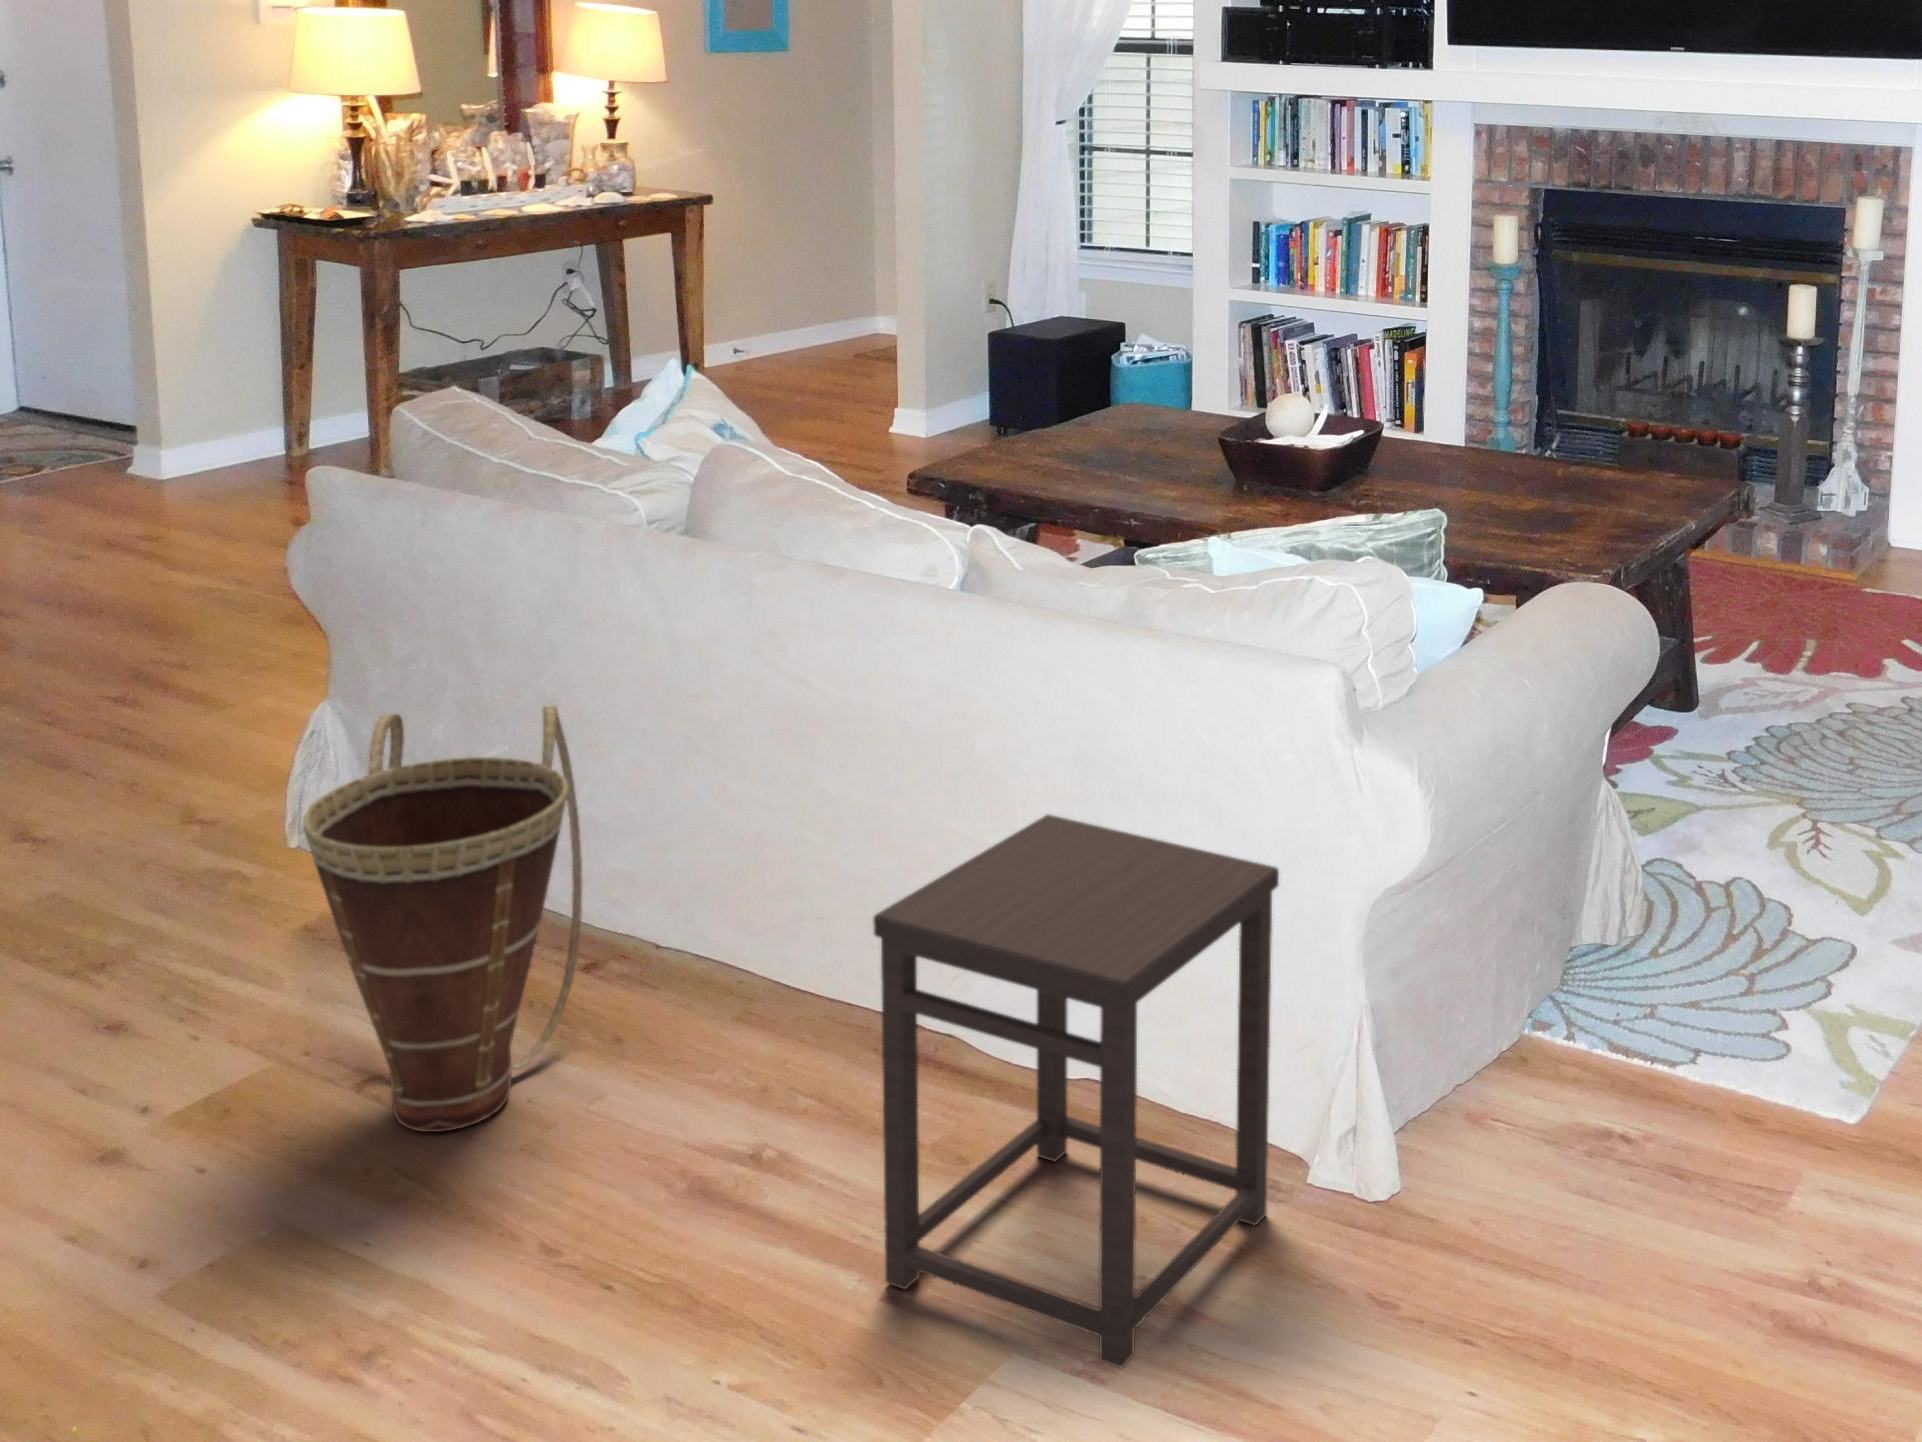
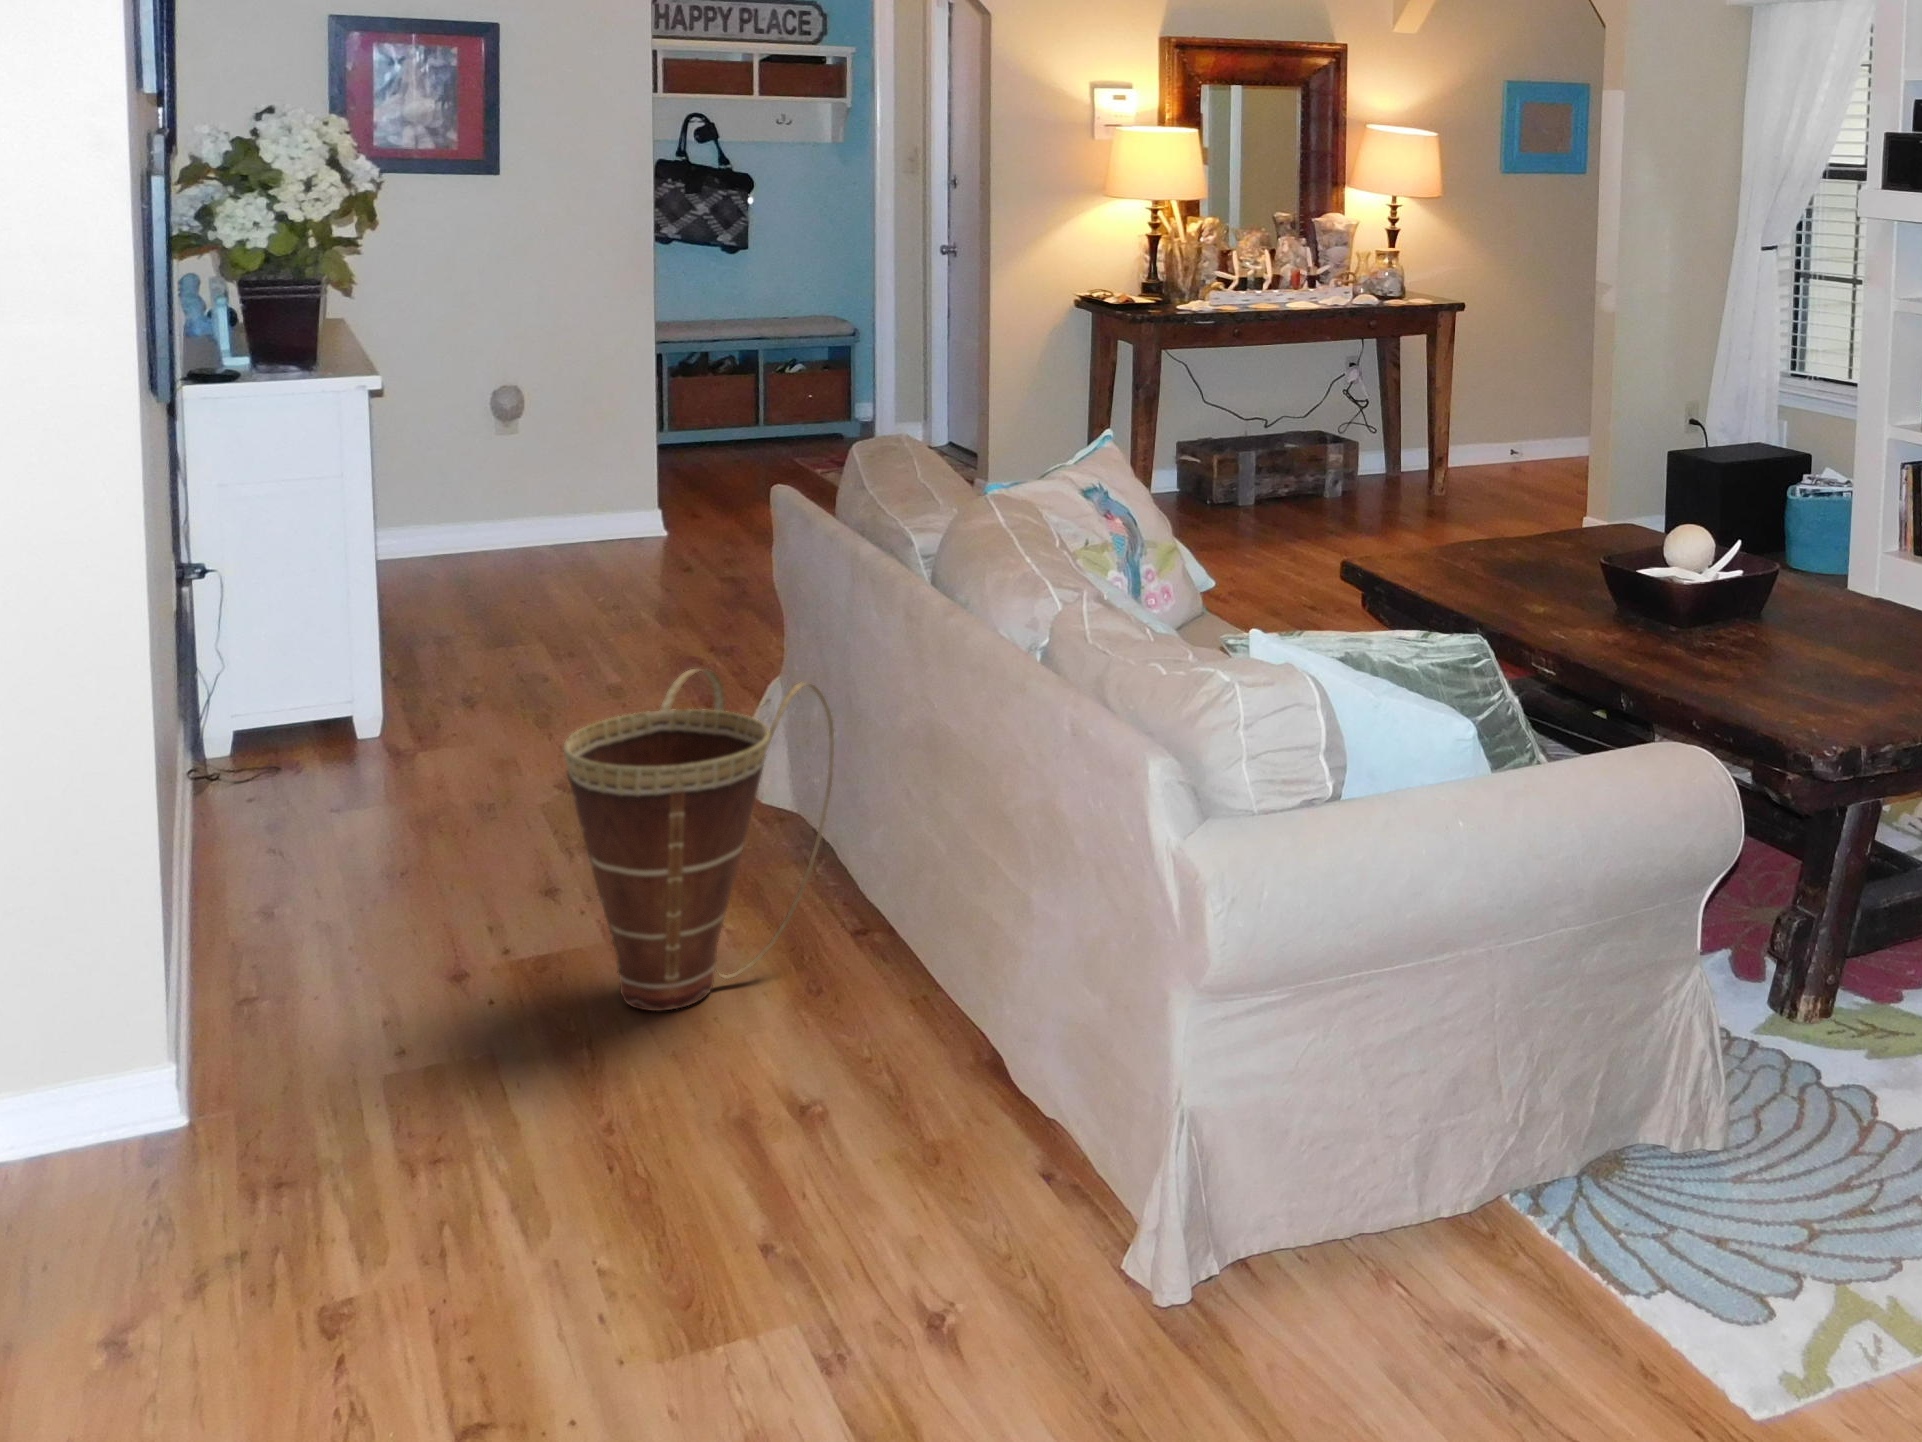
side table: present [873,815,1279,1369] -> none [778,838,1127,1346]

